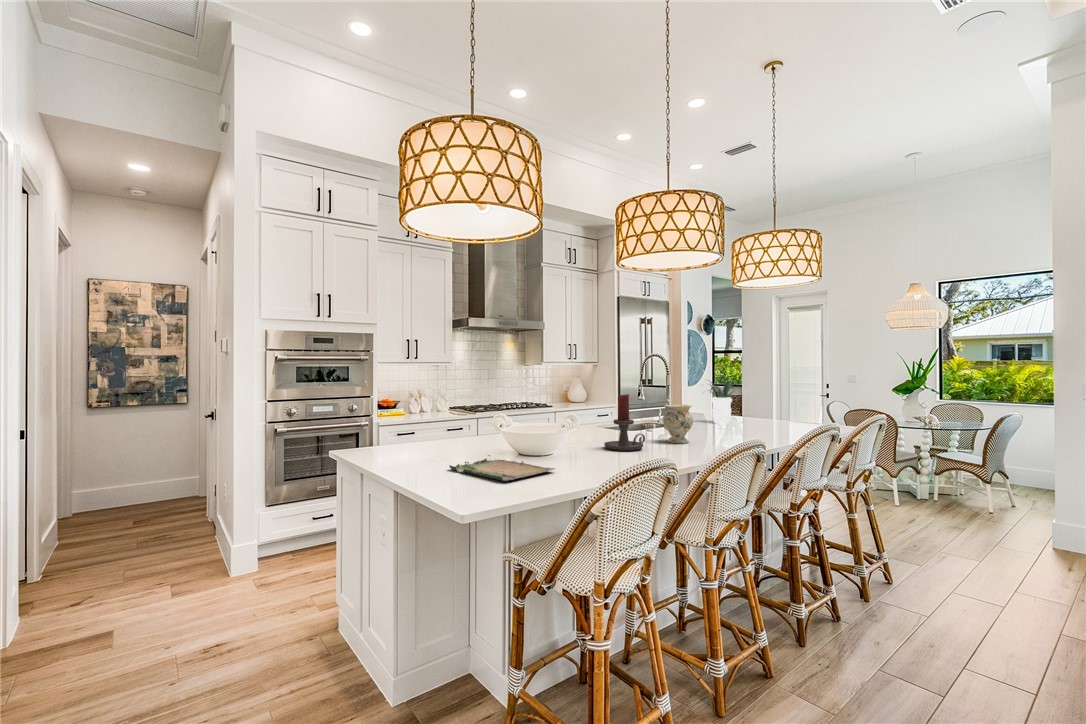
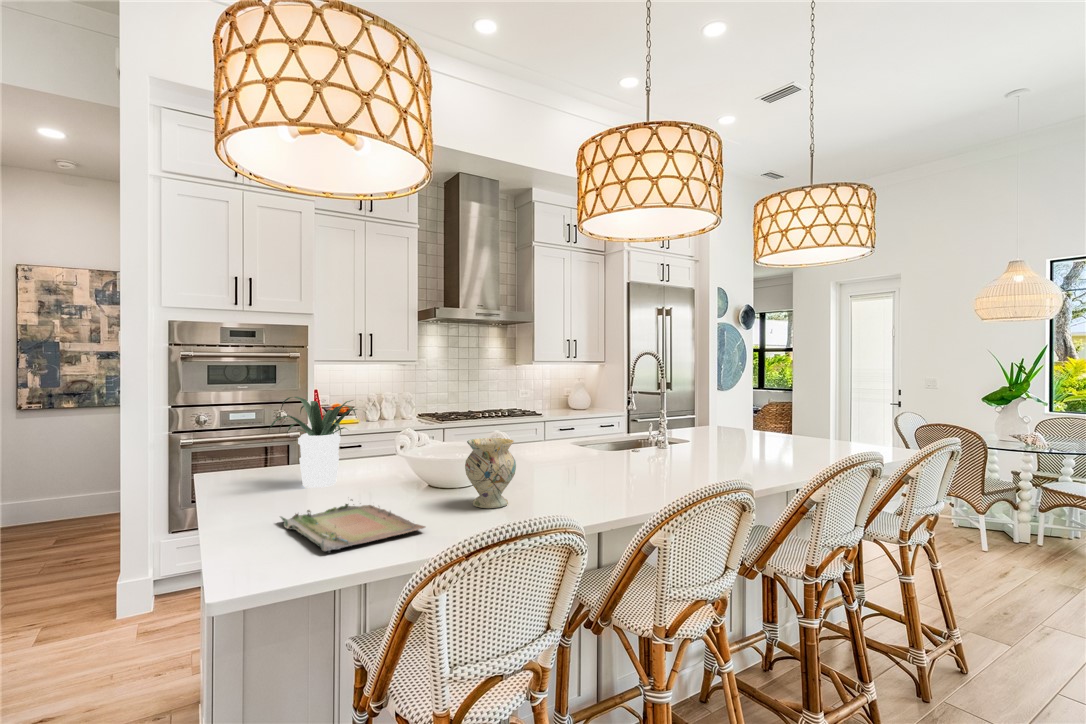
potted plant: present [710,380,738,423] -> present [269,397,357,488]
candle holder: present [604,394,645,451] -> none [543,410,605,491]
vase: present [663,405,693,443] -> present [465,438,516,508]

